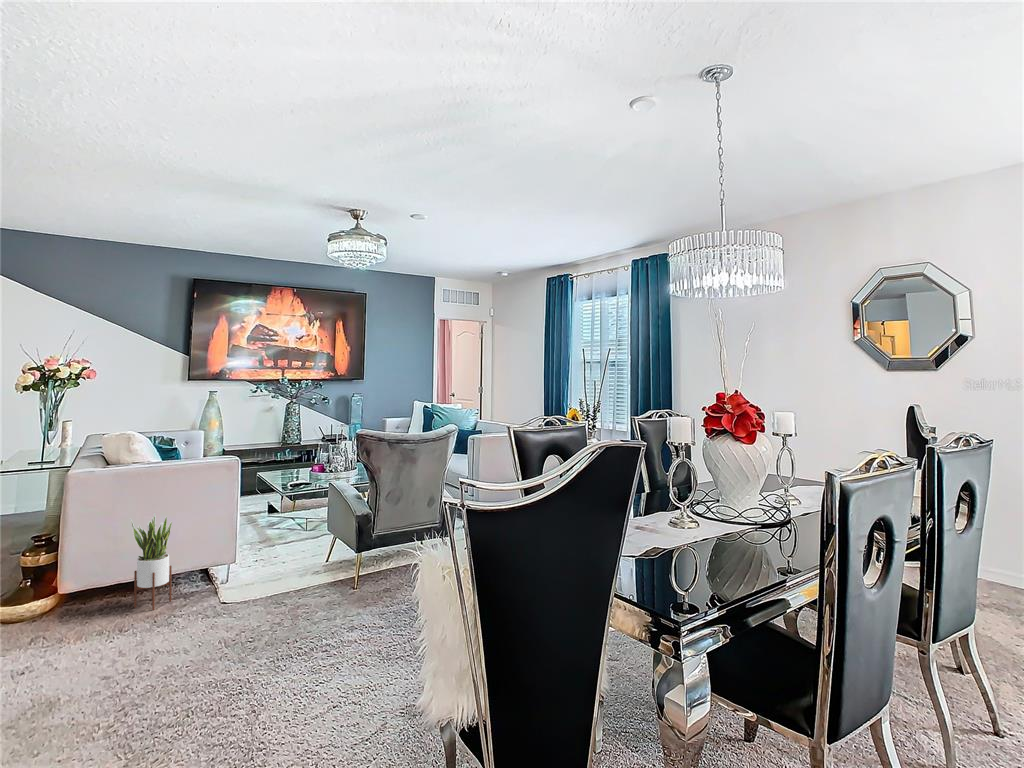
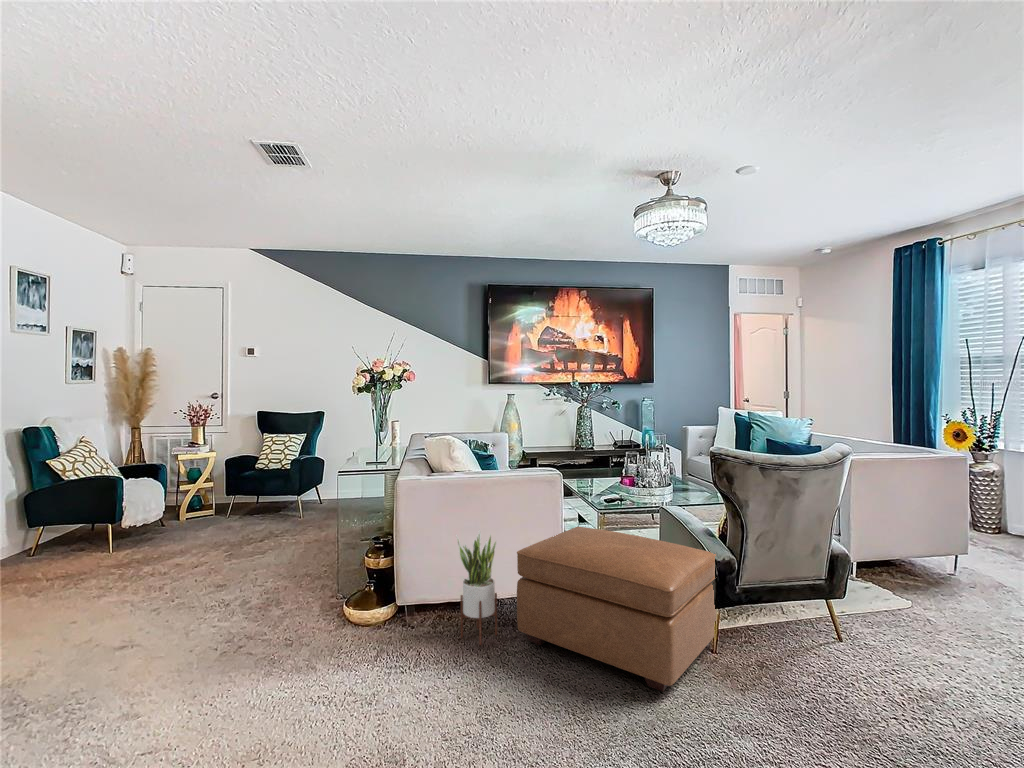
ottoman: none [190,506,359,615] -> present [517,527,717,692]

